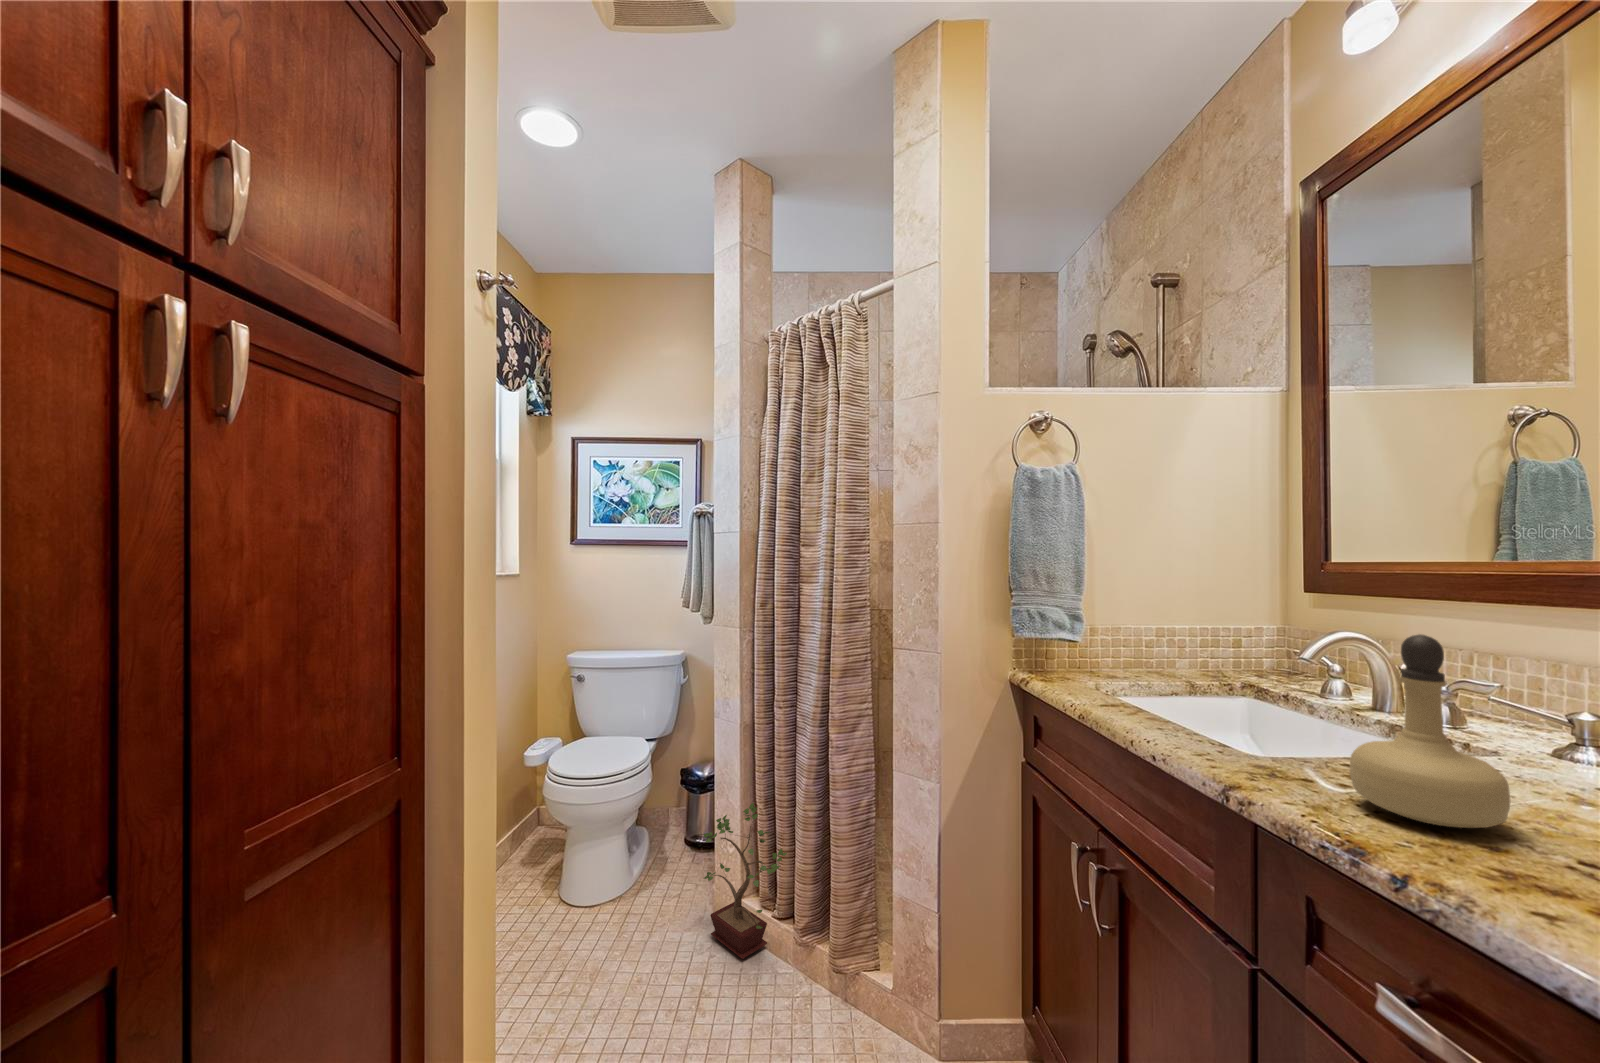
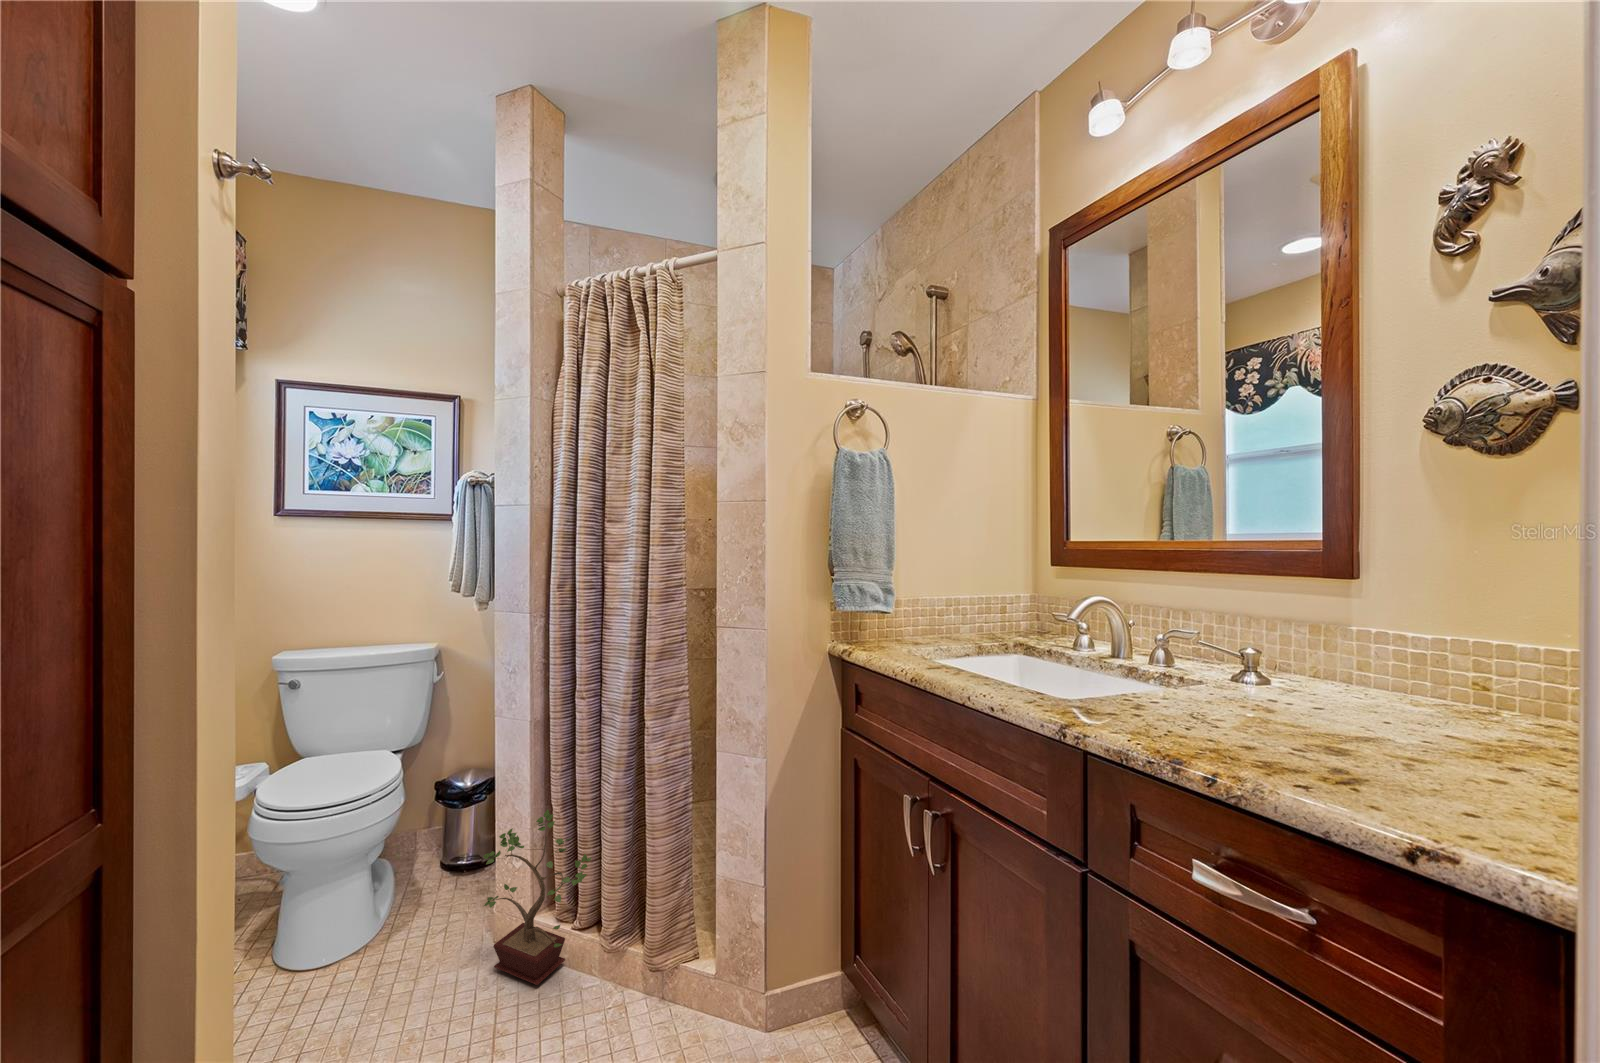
perfume bottle: present [1350,634,1510,828] -> none [1155,595,1262,744]

